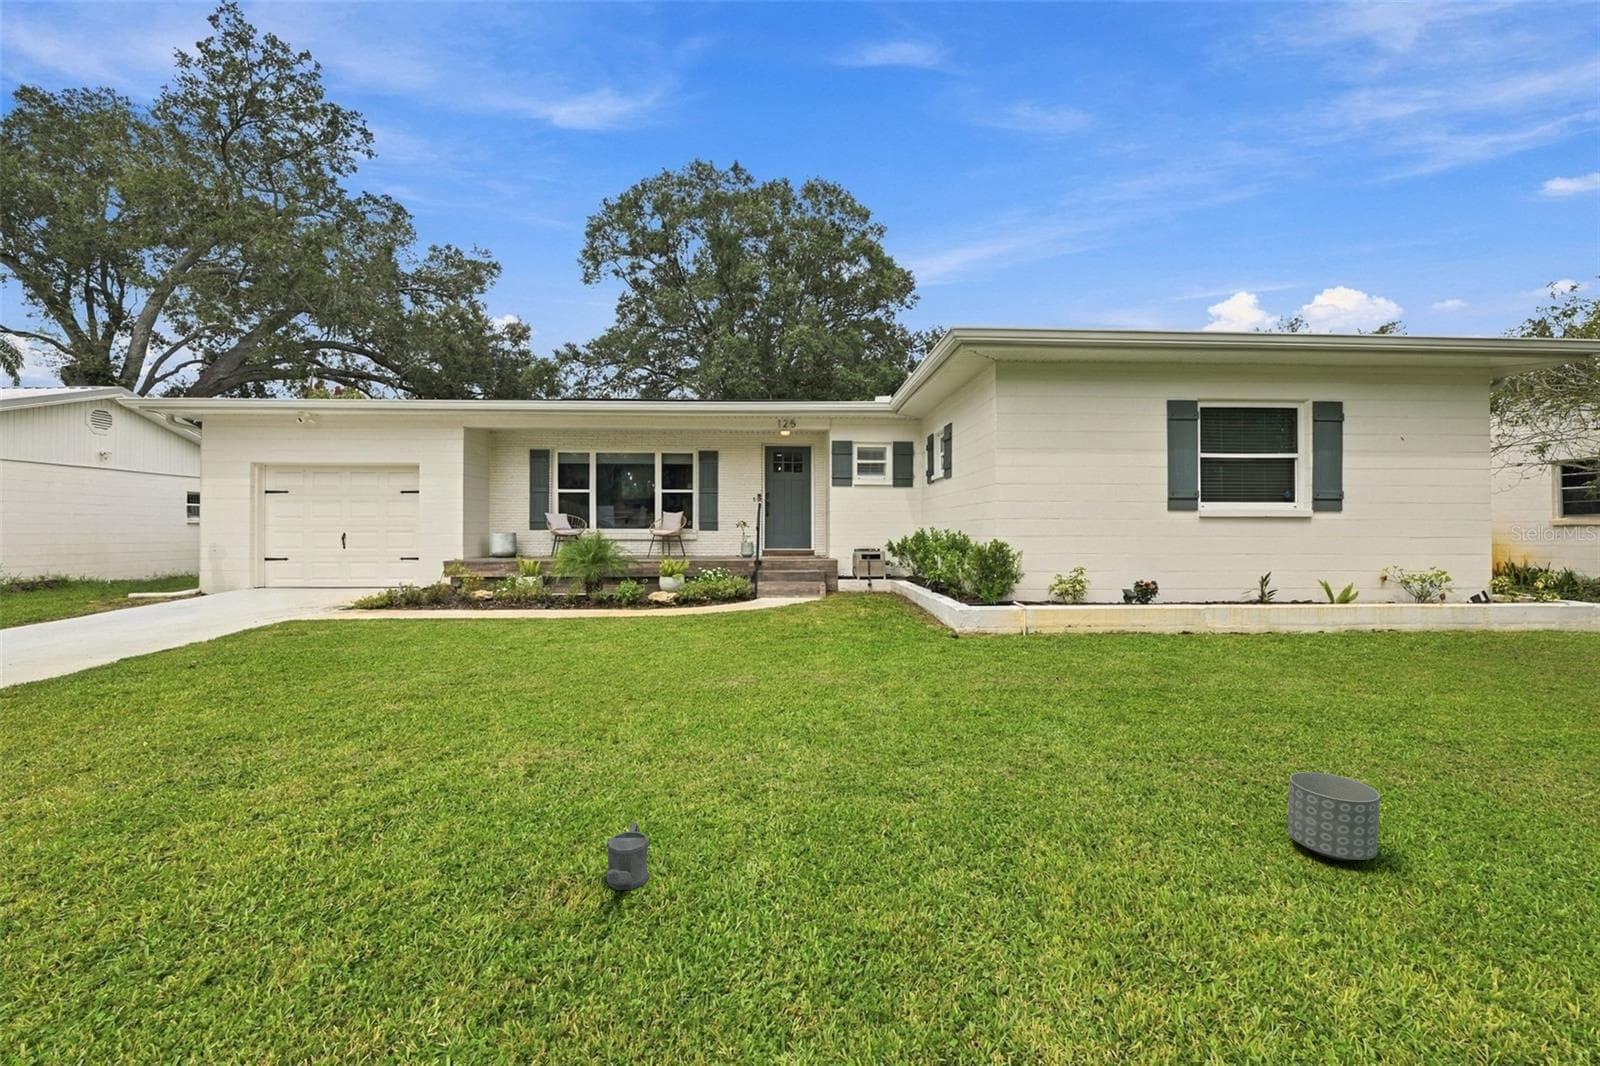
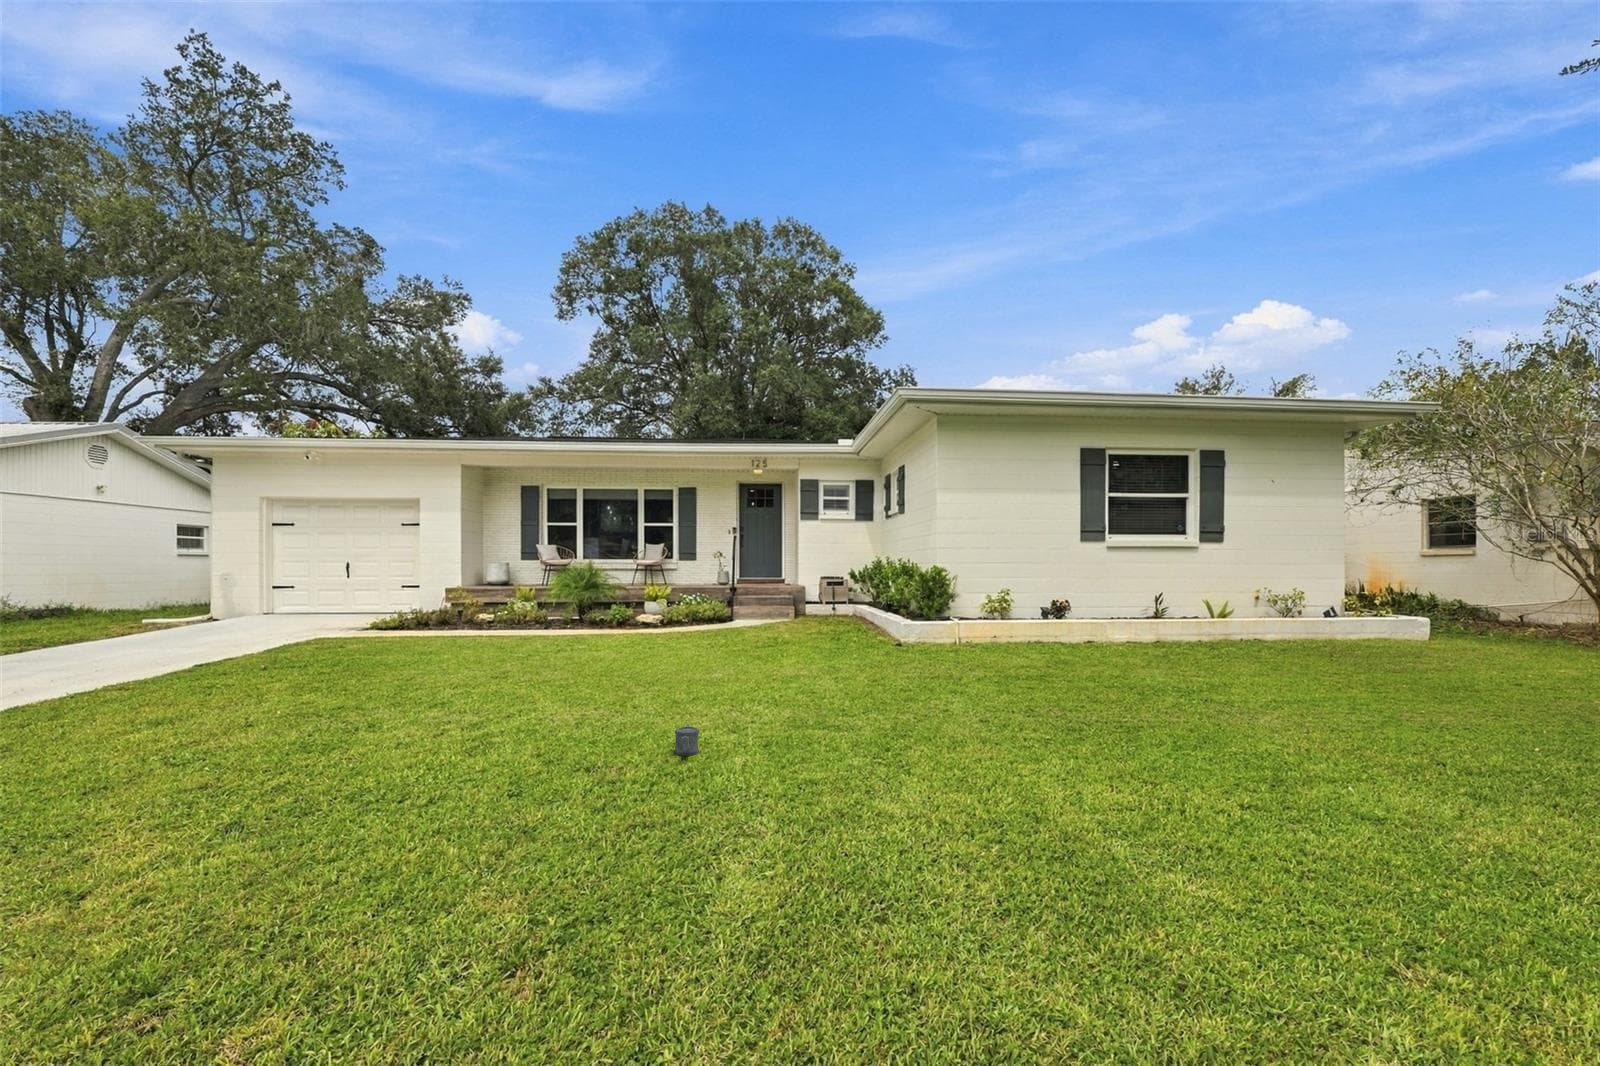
planter: present [1288,772,1380,860] -> none [1074,696,1119,742]

